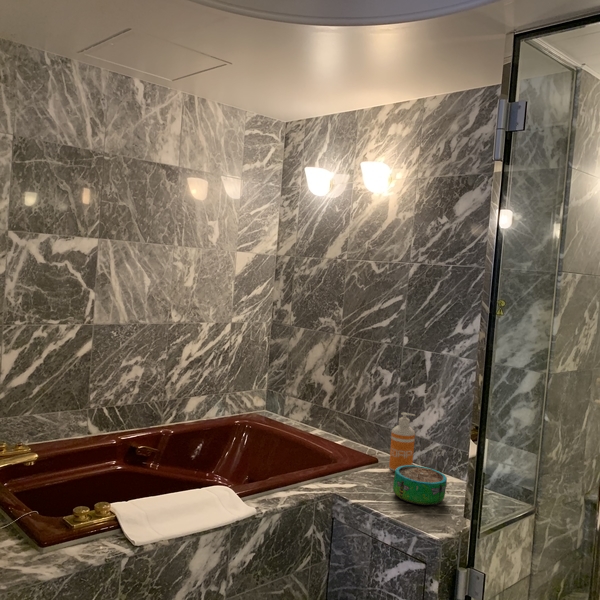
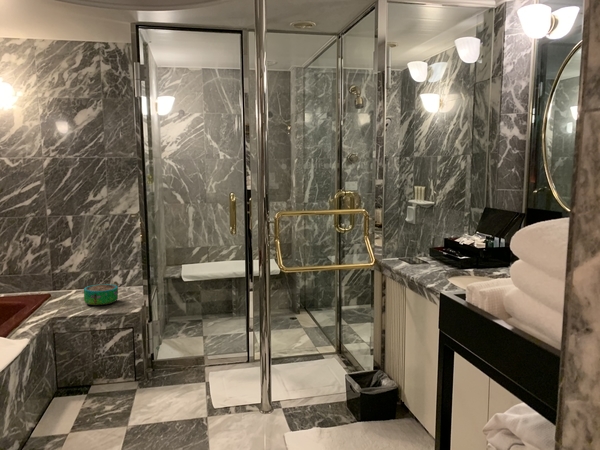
soap dispenser: present [389,413,415,471] -> none [58,258,76,298]

